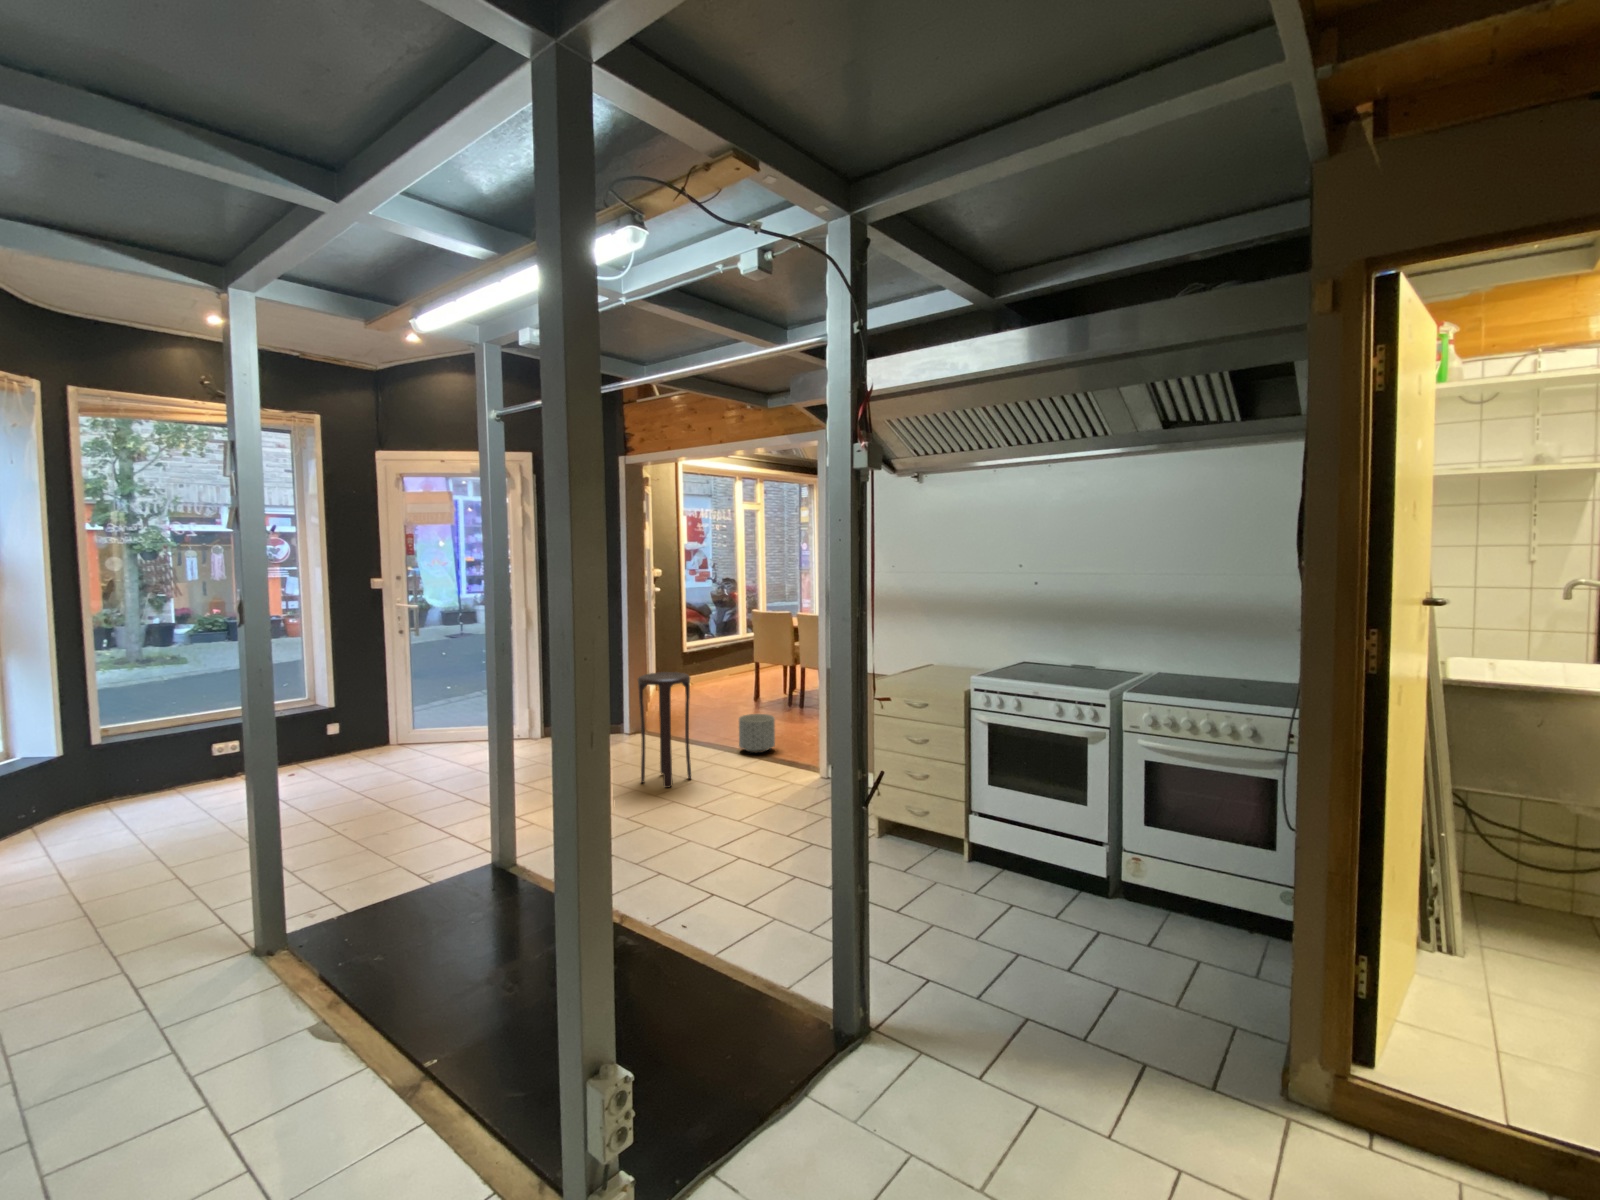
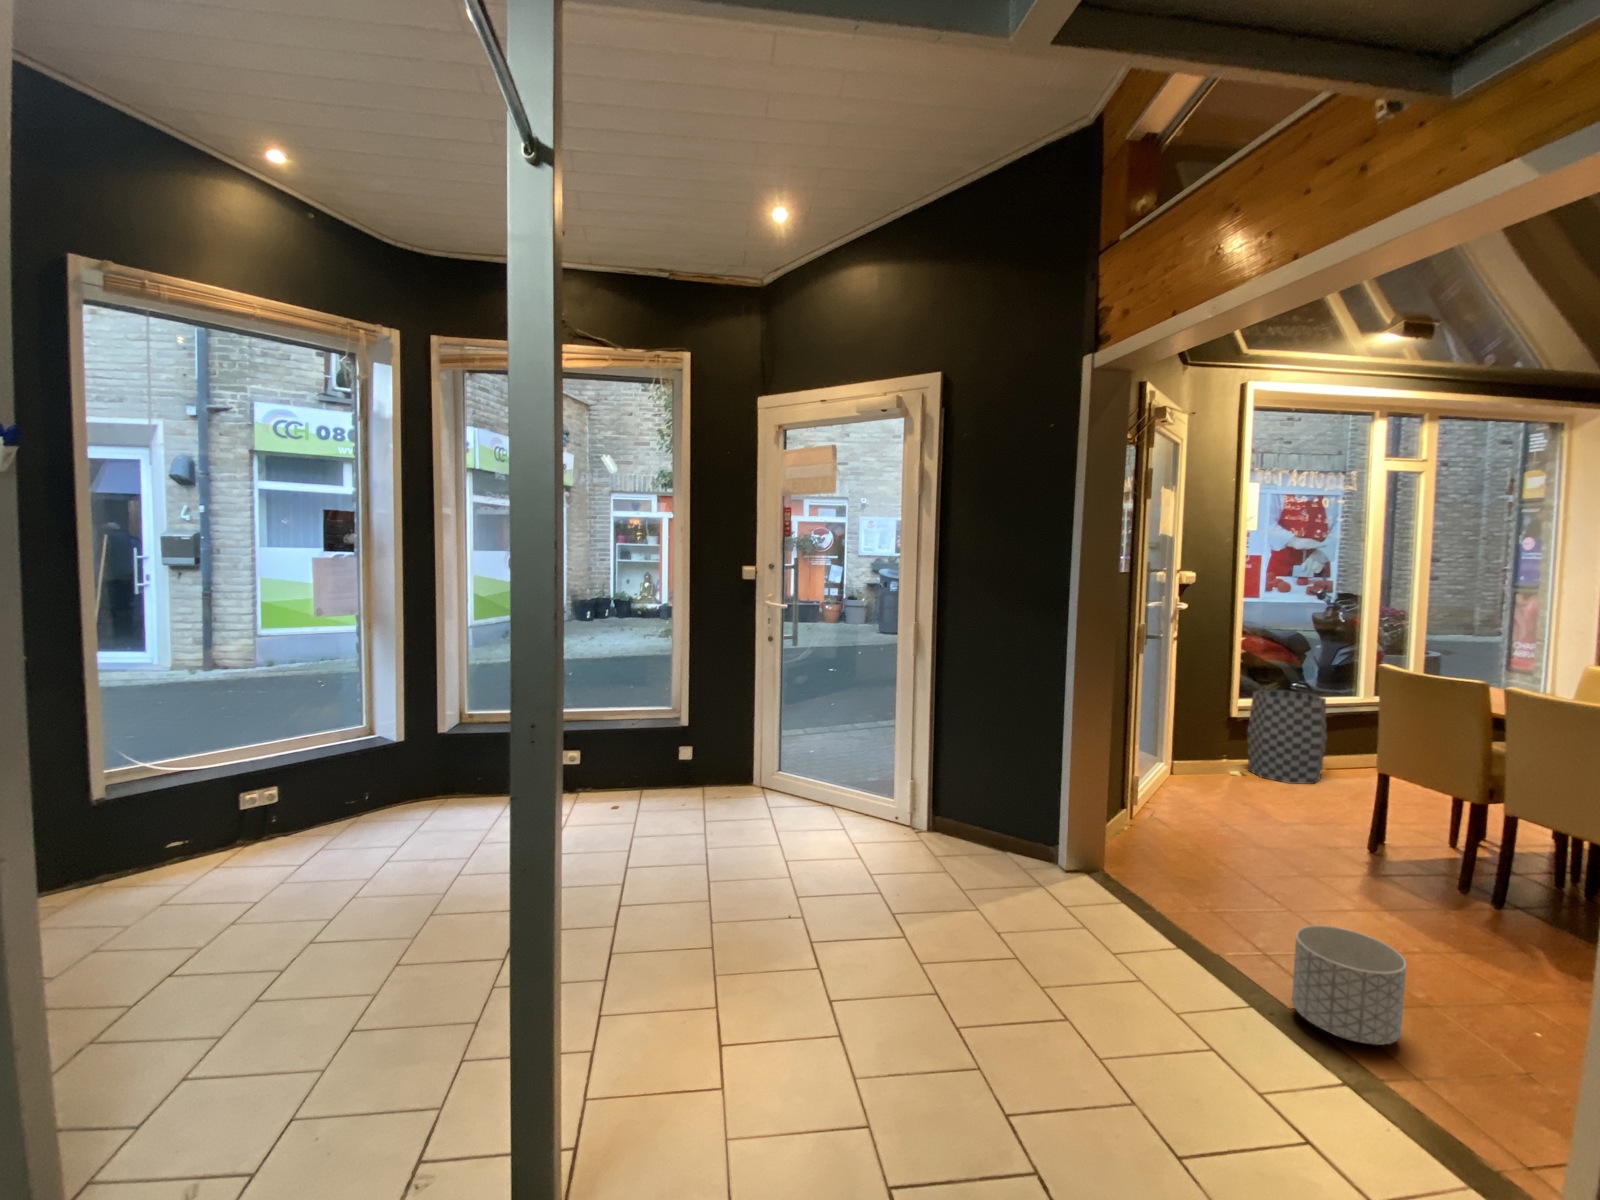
trash can: none [691,636,729,687] -> present [1247,690,1327,784]
stool: present [638,672,691,788] -> none [1008,799,1143,1089]

